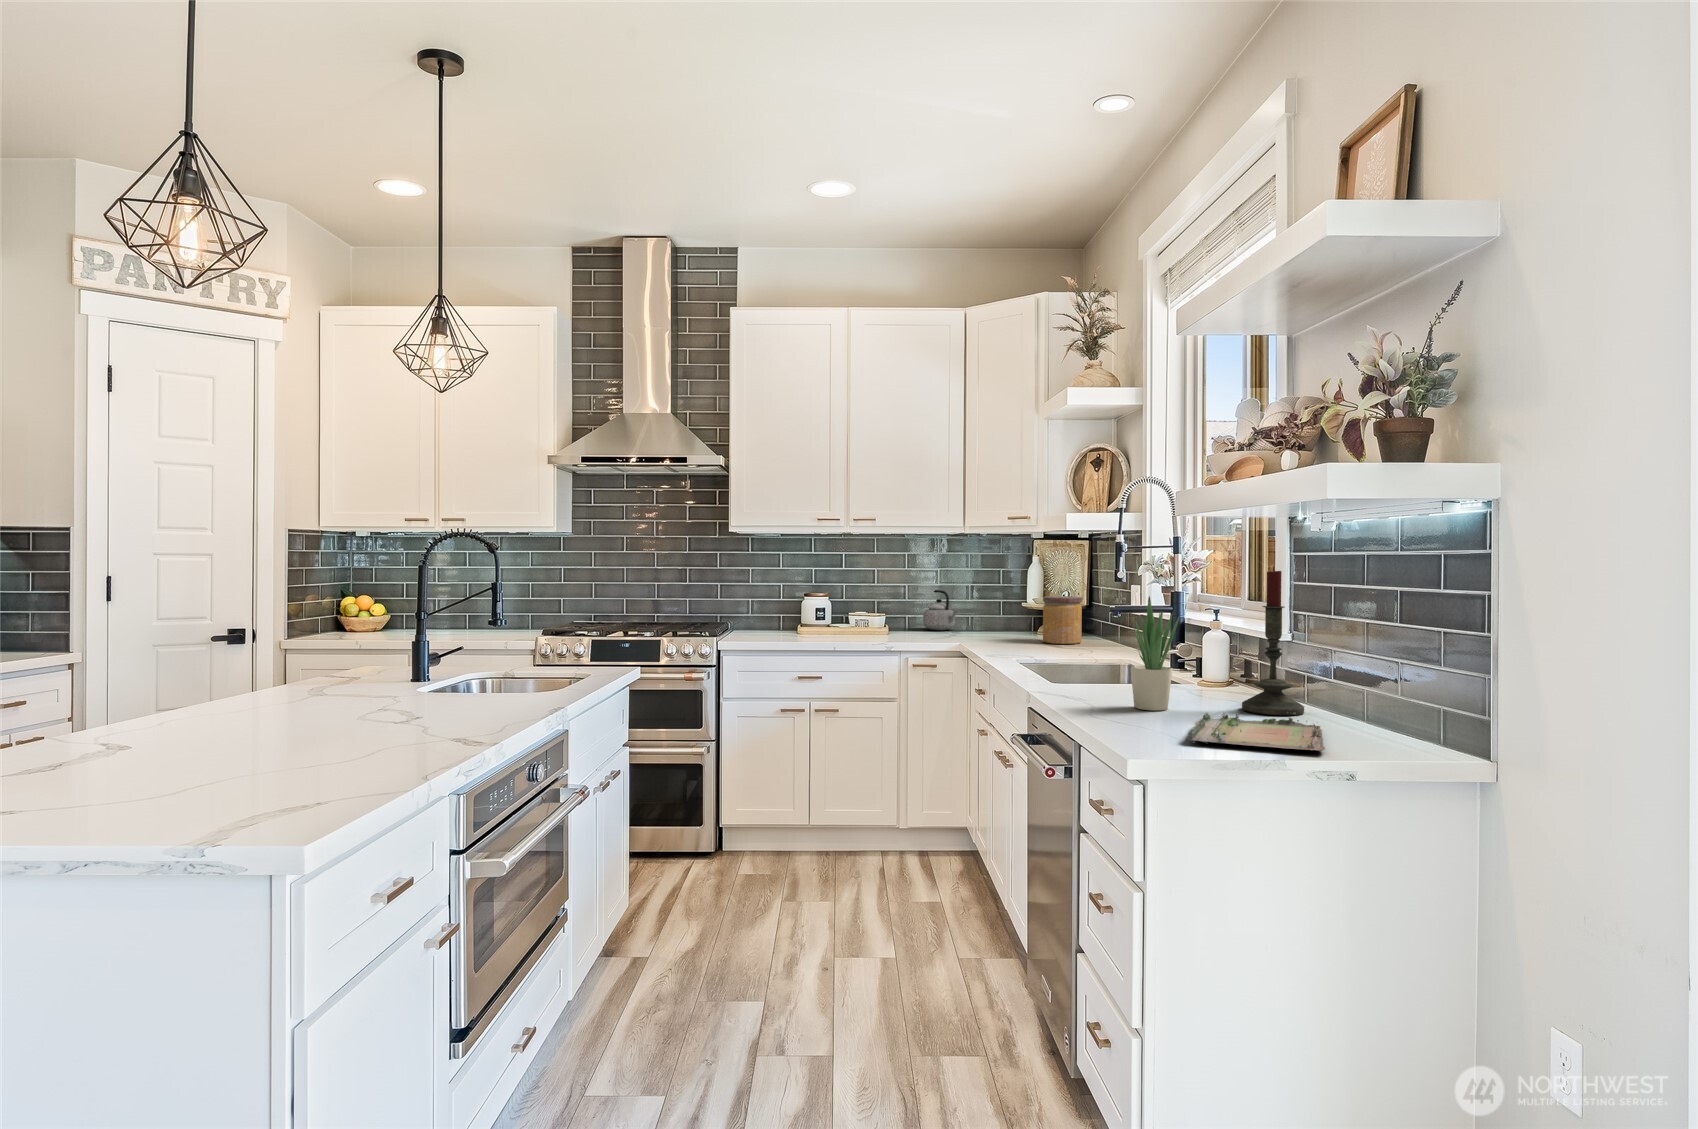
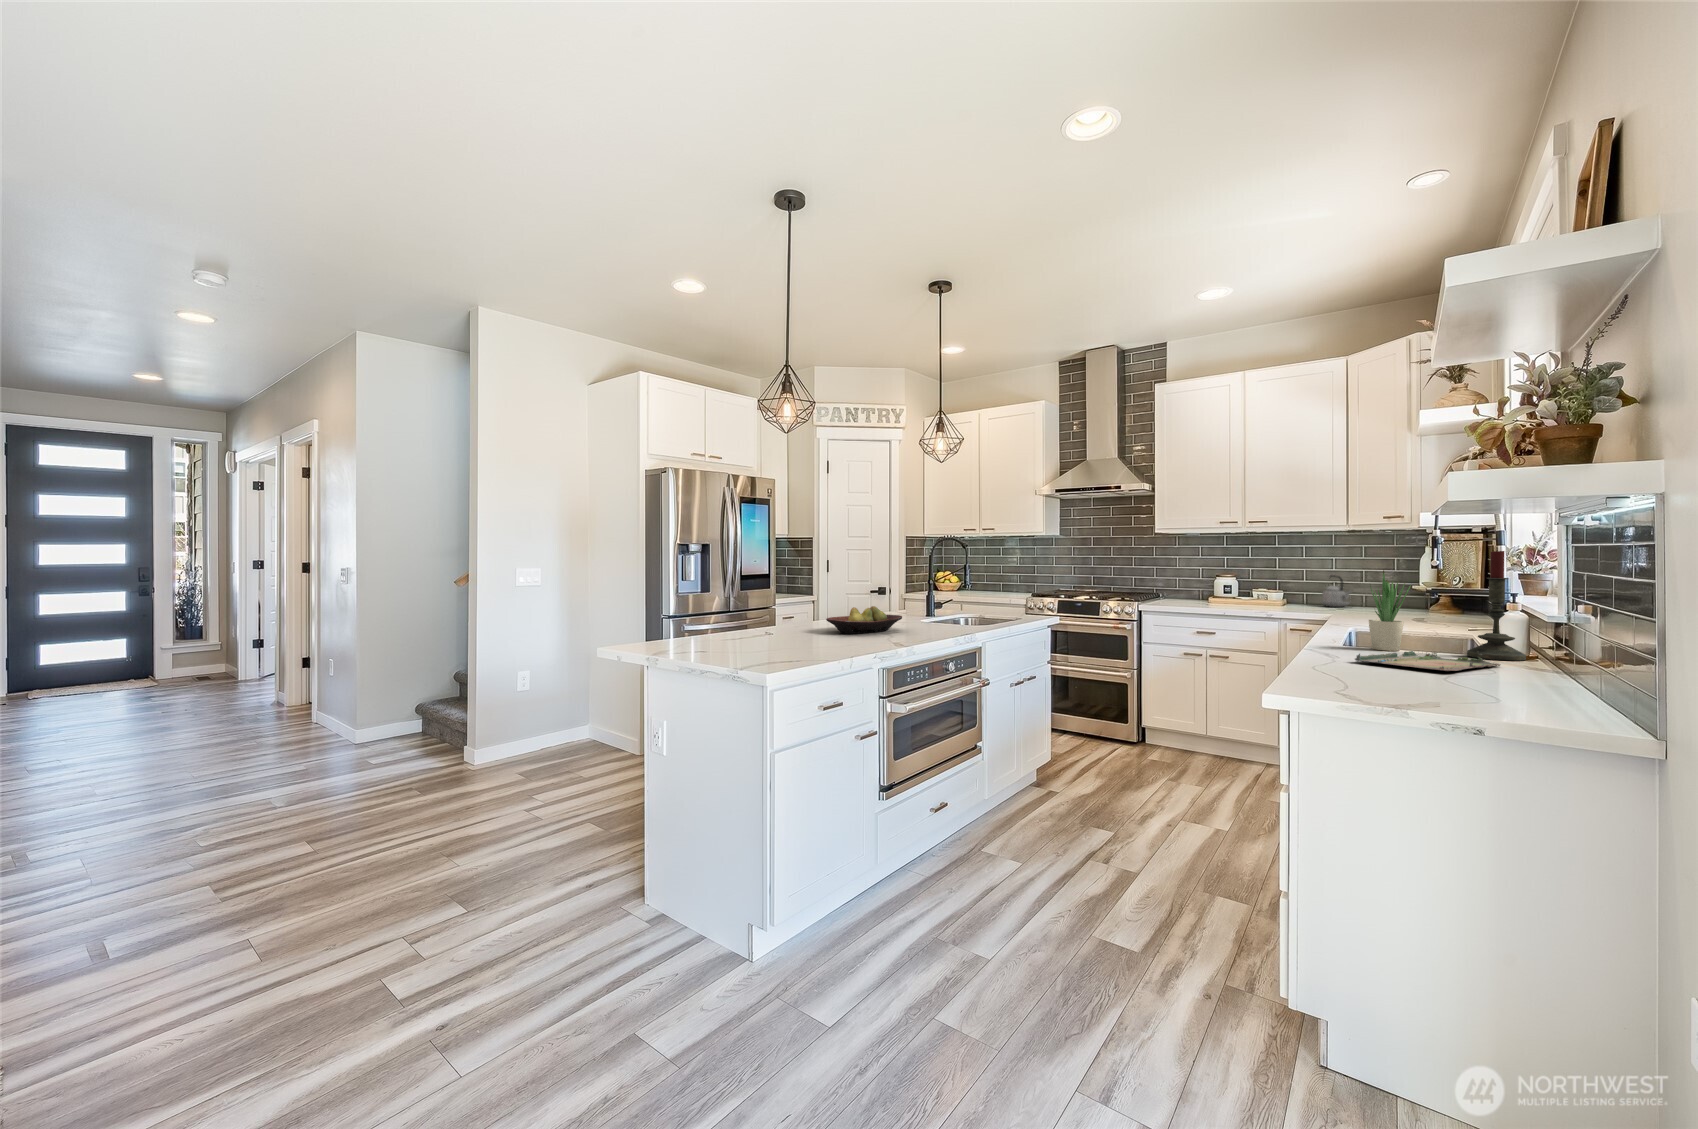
jar: present [1043,596,1082,644] -> none [1418,580,1459,619]
fruit bowl: none [144,701,360,785] -> present [826,606,902,634]

